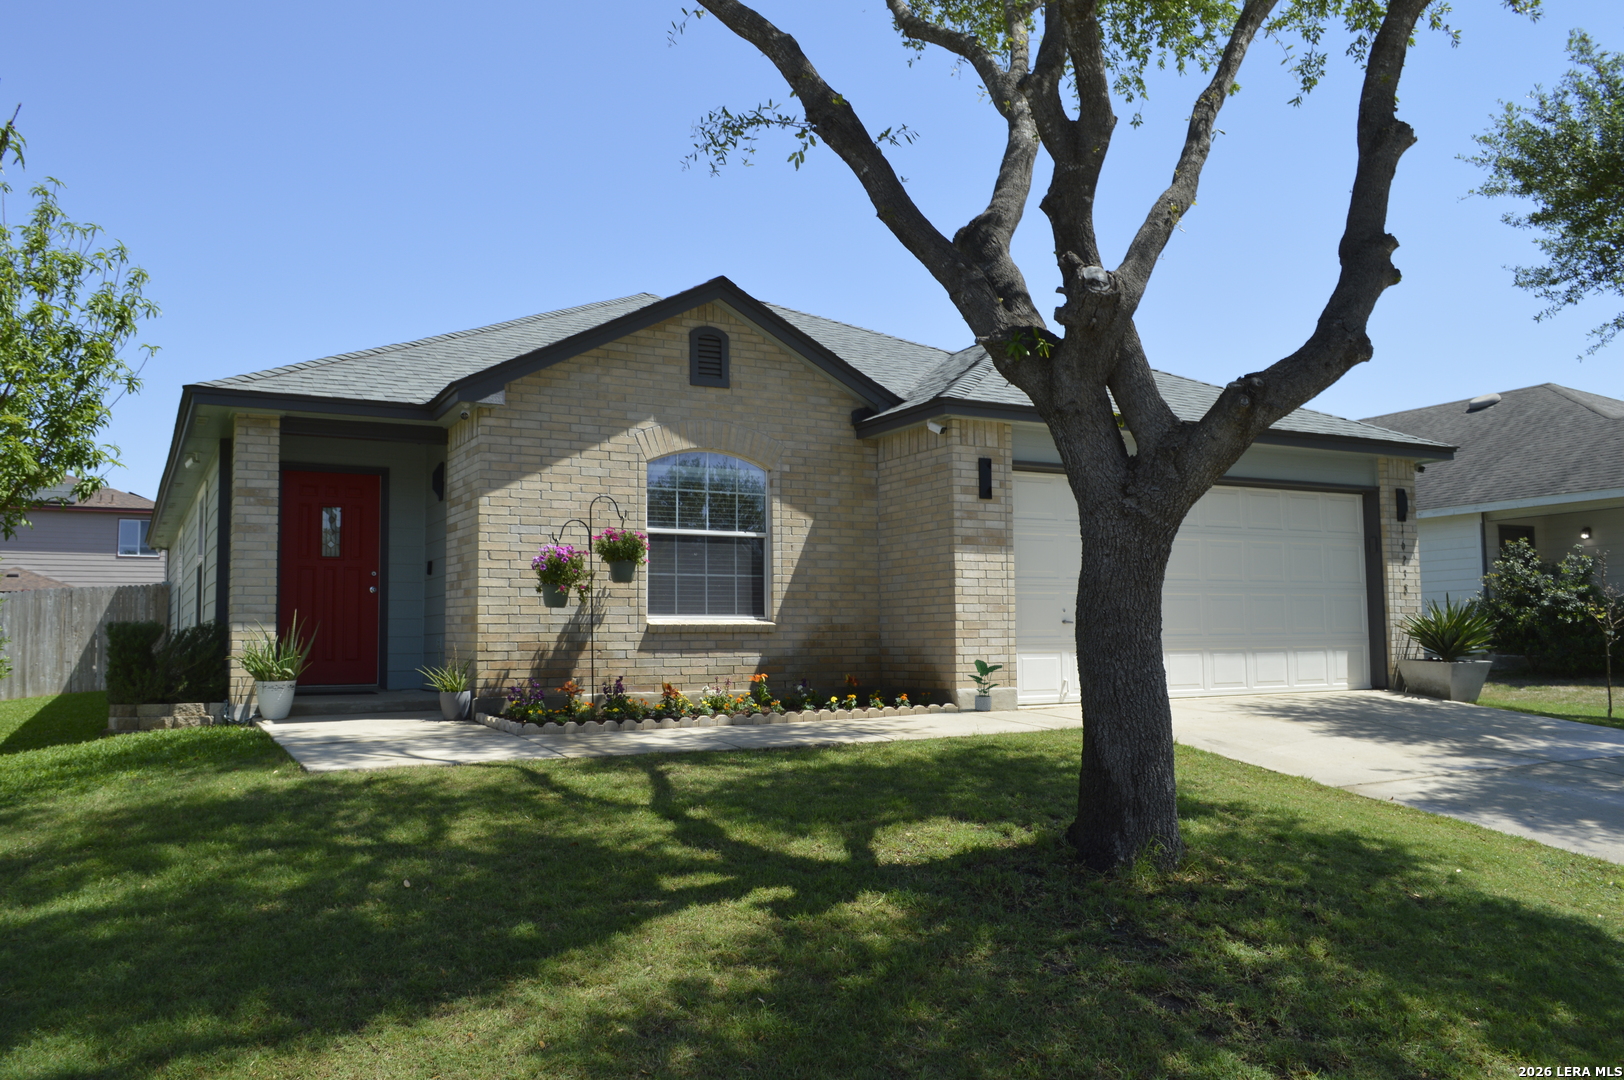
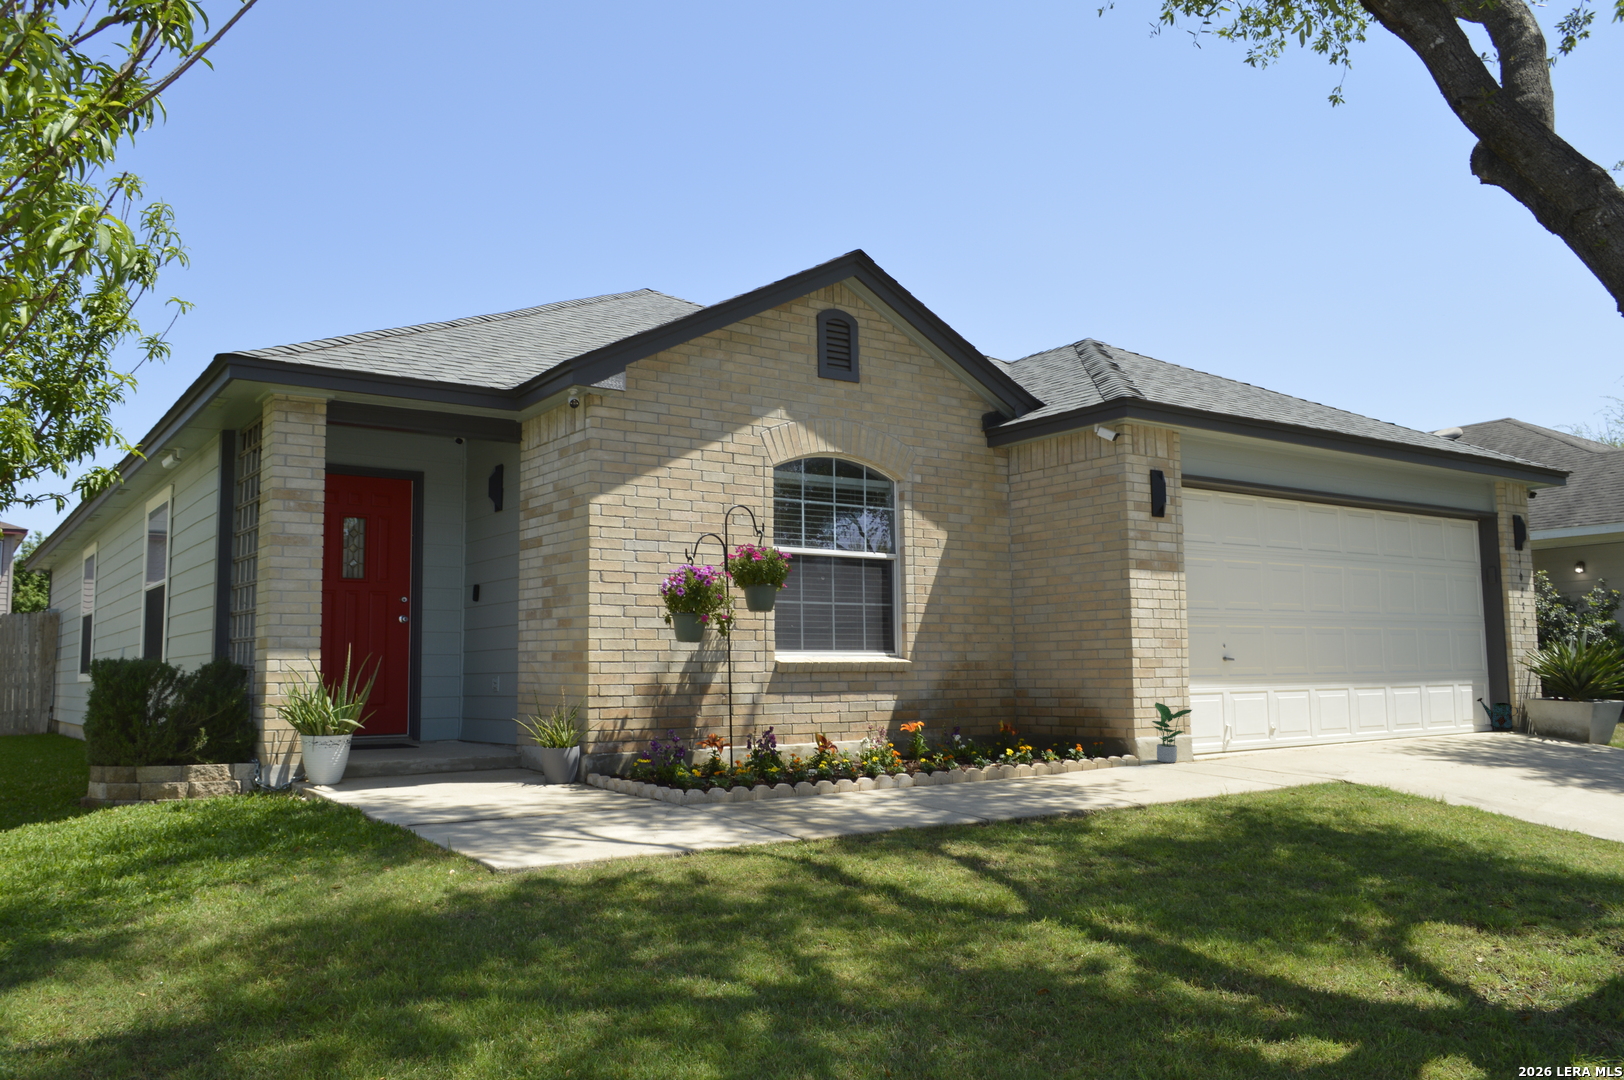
watering can: none [1350,660,1383,687] -> present [1477,698,1518,728]

